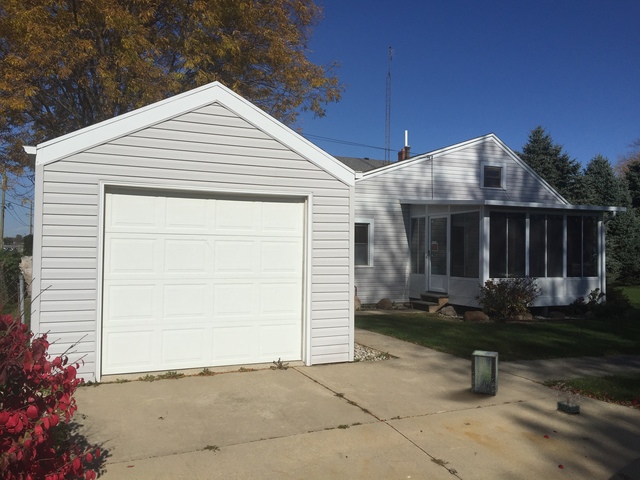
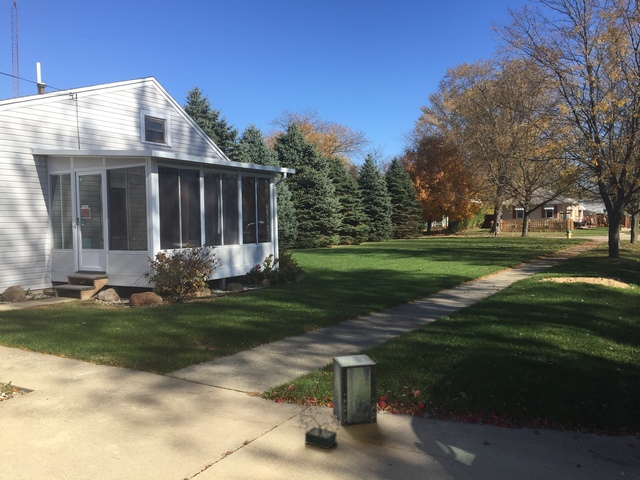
storage box: present [471,350,498,395] -> present [333,355,377,426]

